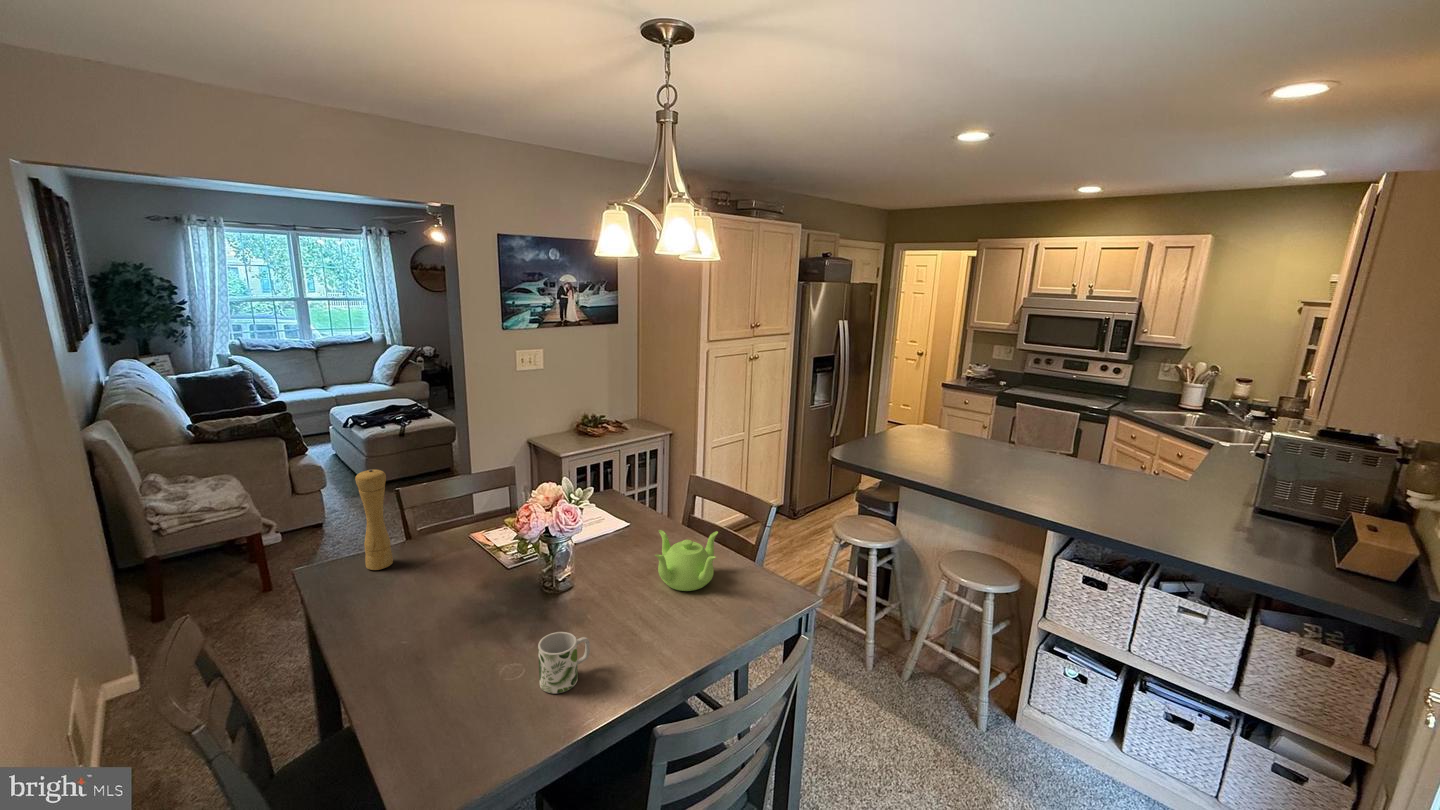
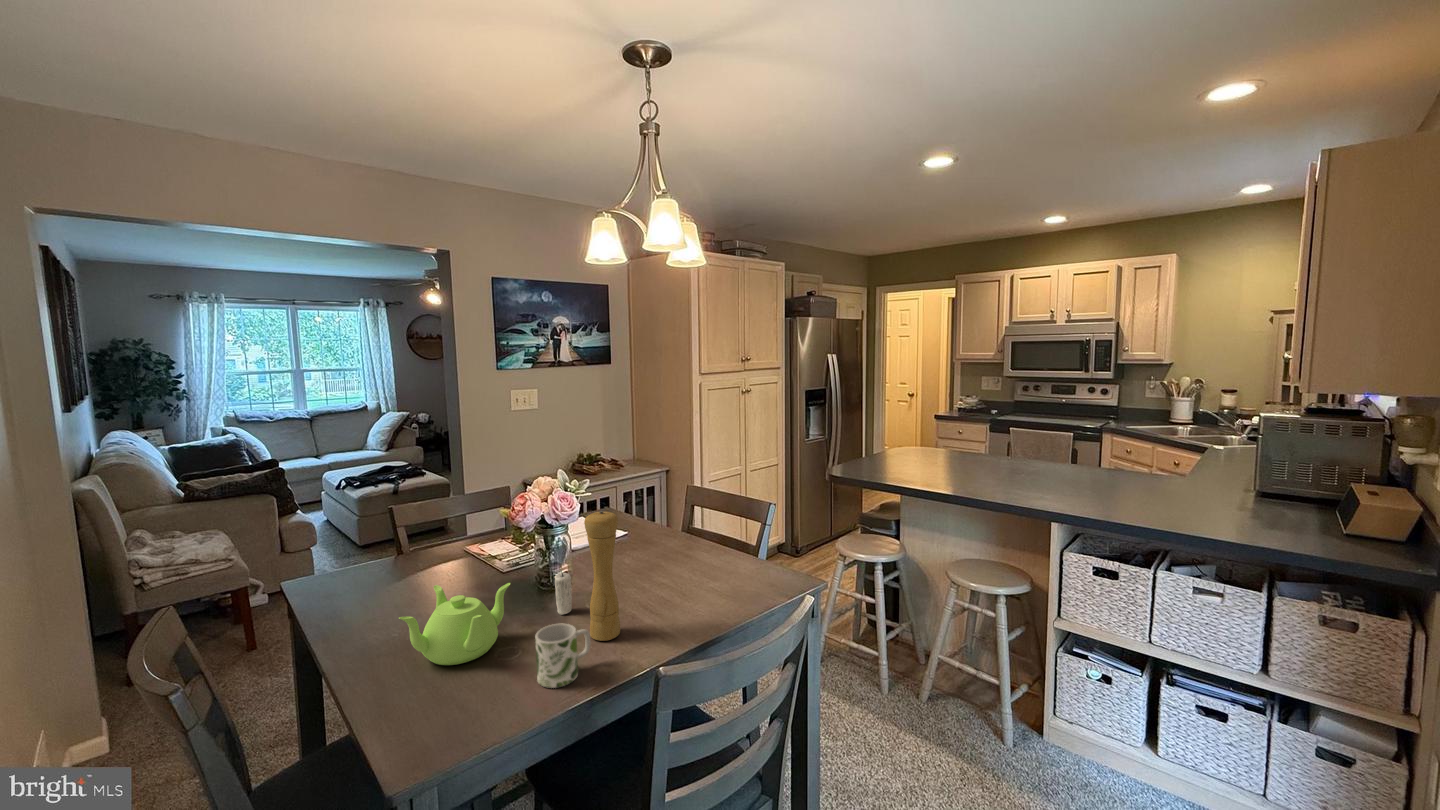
pepper mill: present [355,469,393,570] -> present [584,511,620,641]
teapot: present [655,530,718,591] -> present [399,583,510,665]
candle: none [557,567,573,610] -> present [555,571,572,615]

